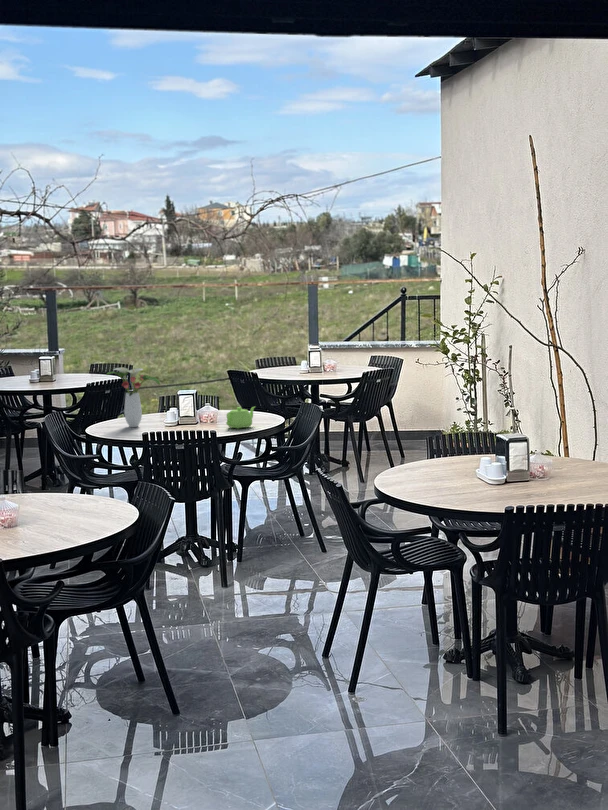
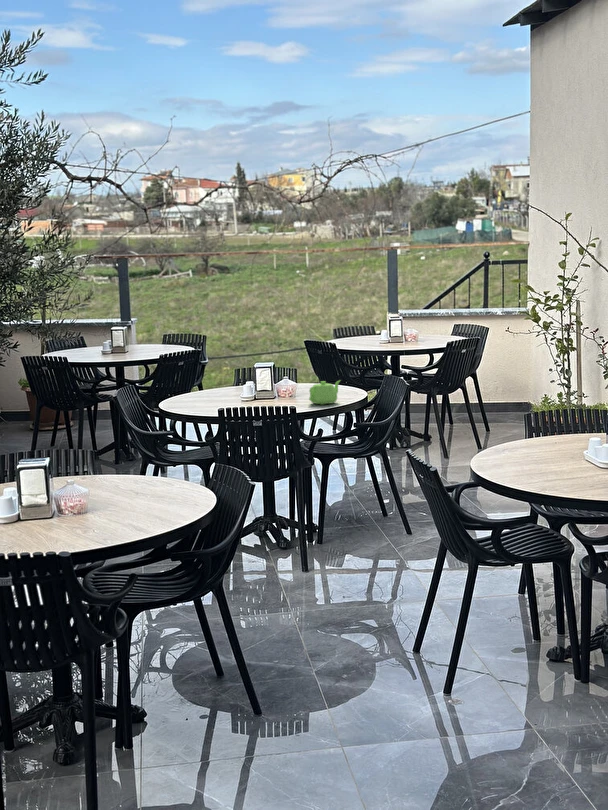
flower arrangement: present [107,368,160,427] -> none [180,338,237,403]

